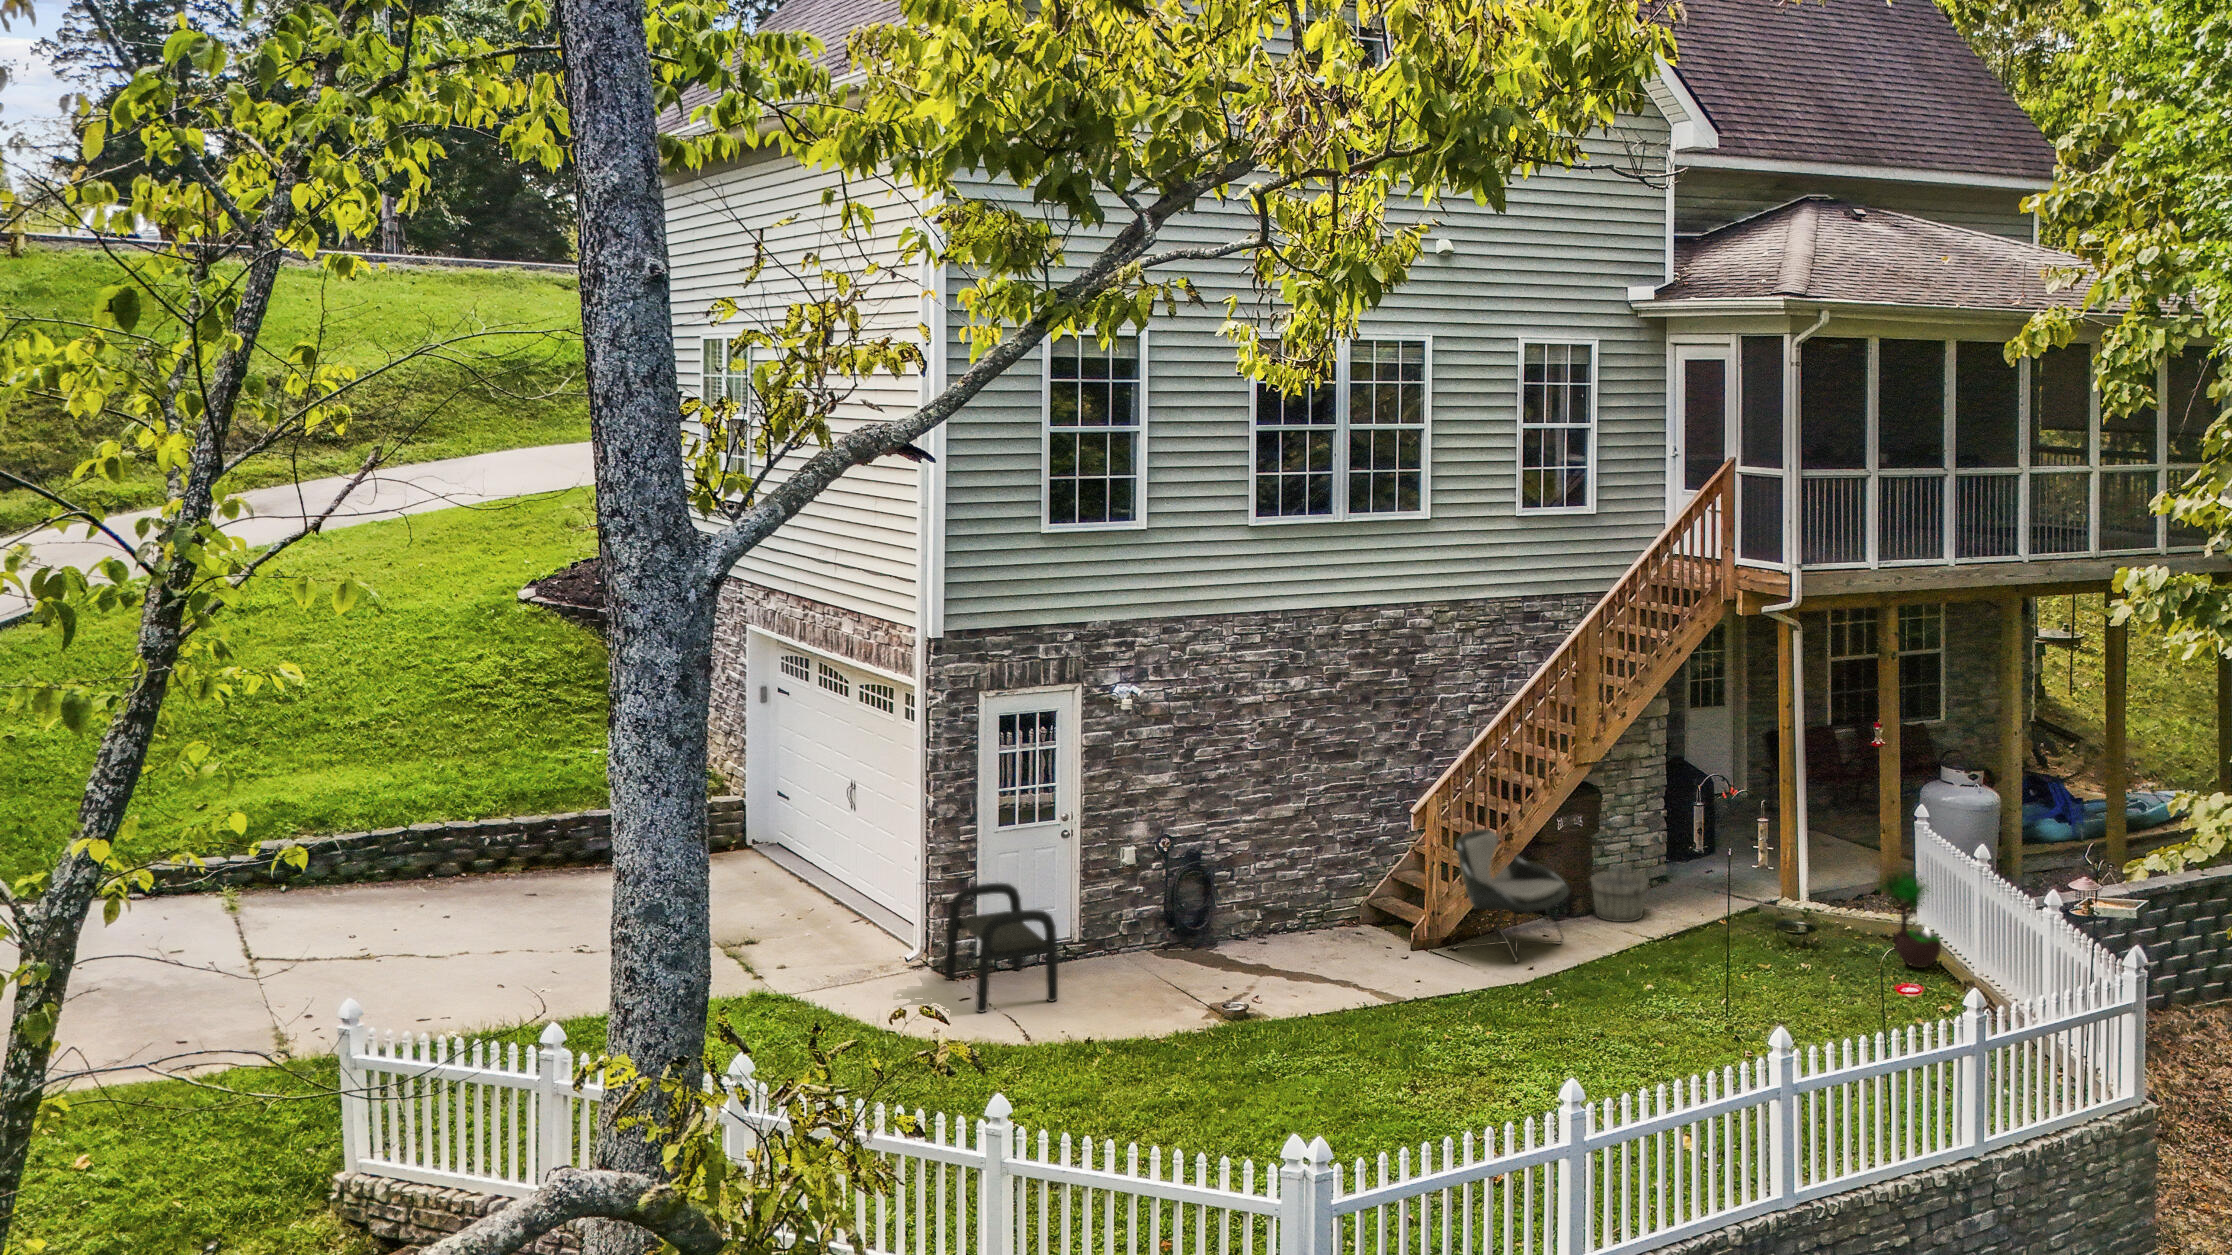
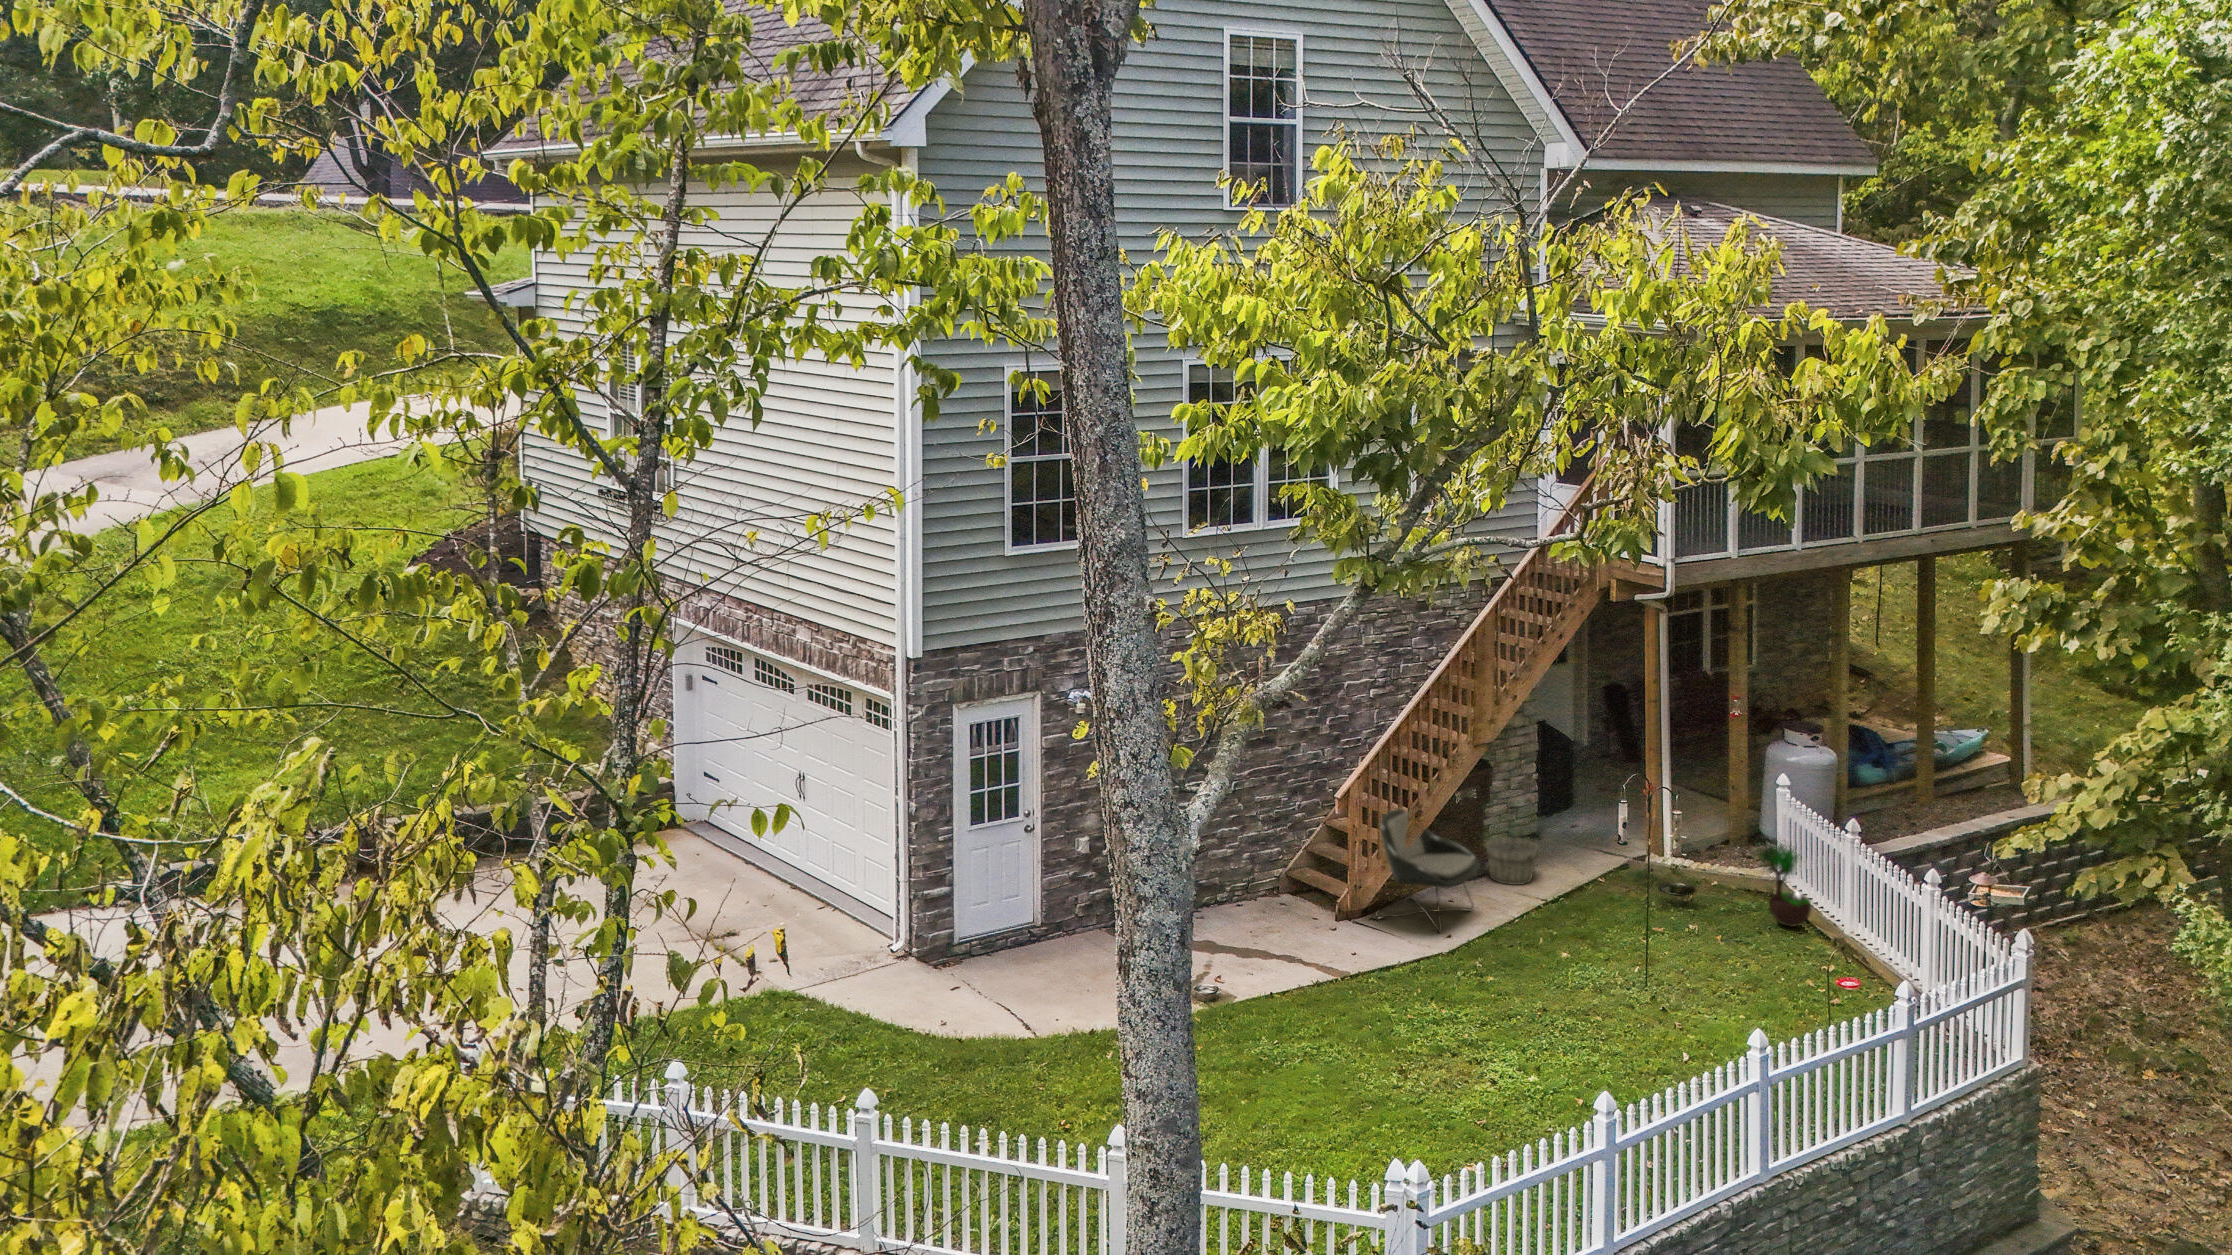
bench: present [945,883,1058,1013] -> none [928,878,1043,1005]

